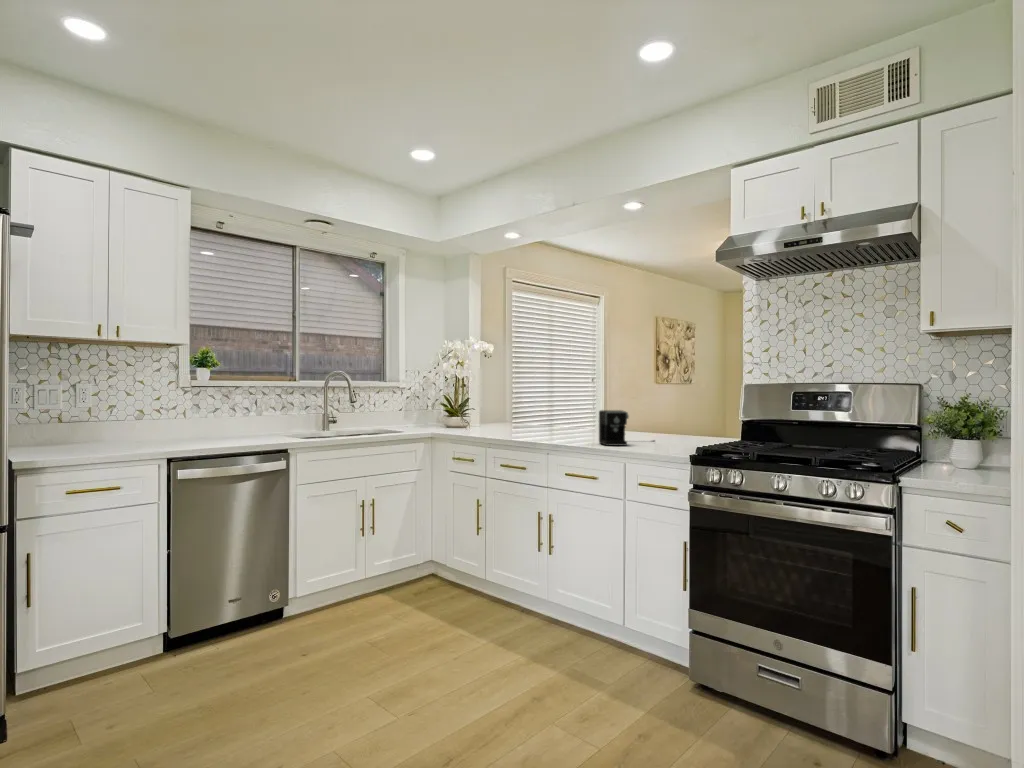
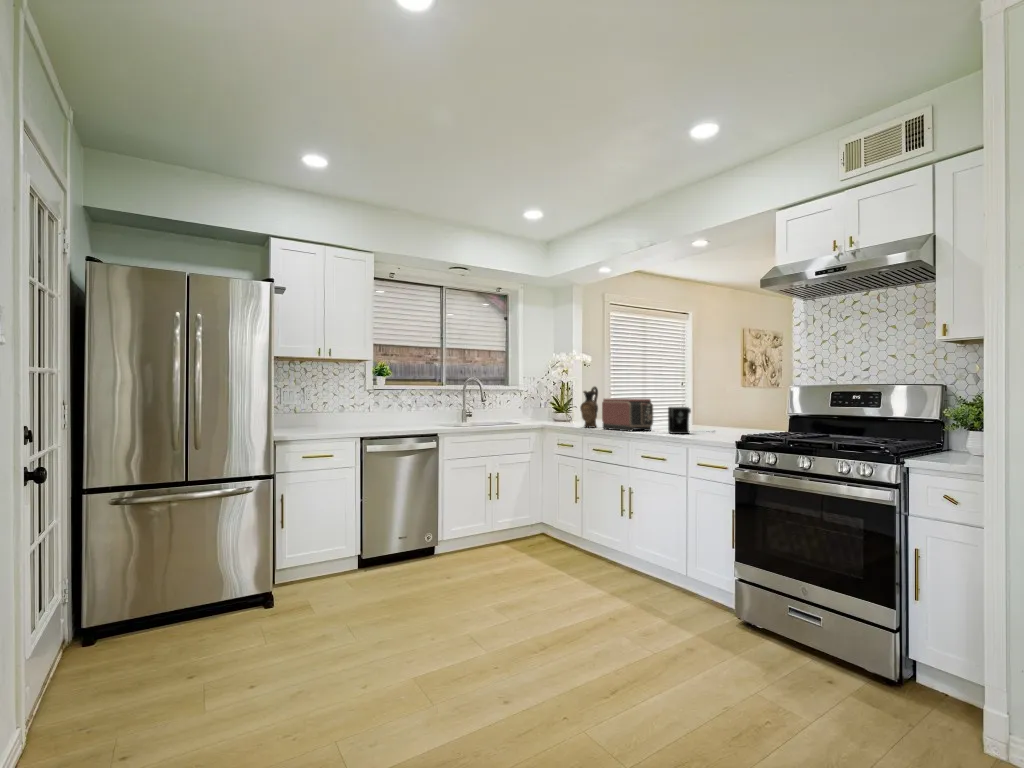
ceramic pitcher: none [483,383,505,437] -> present [580,387,598,428]
toaster: none [512,399,578,442] -> present [602,399,653,431]

